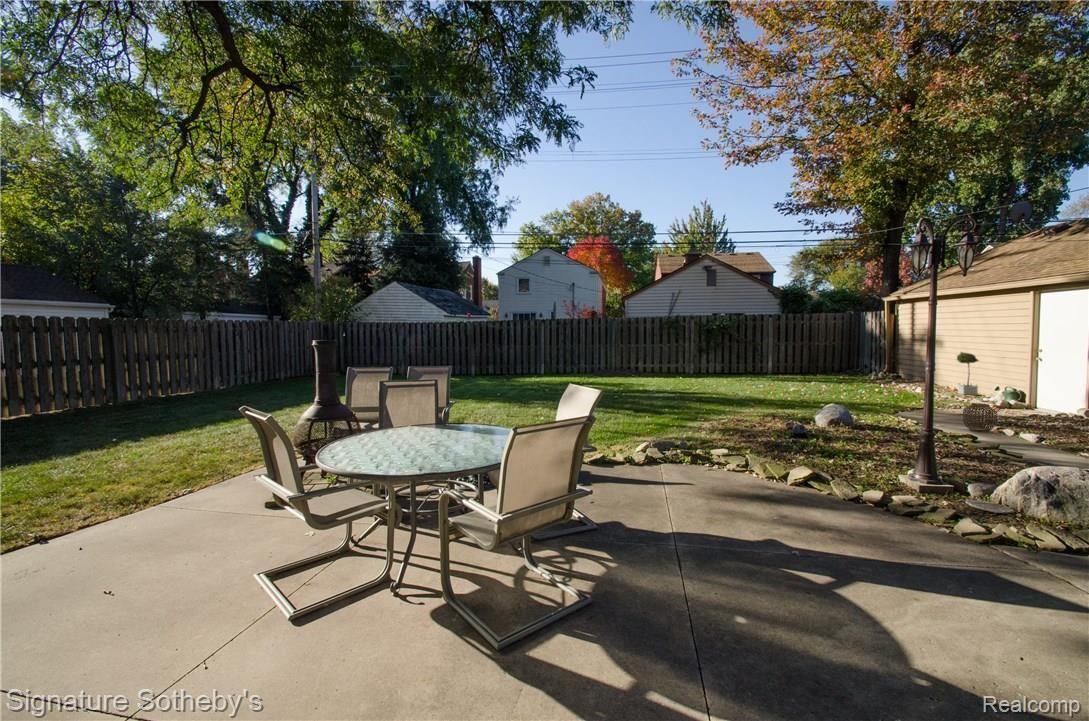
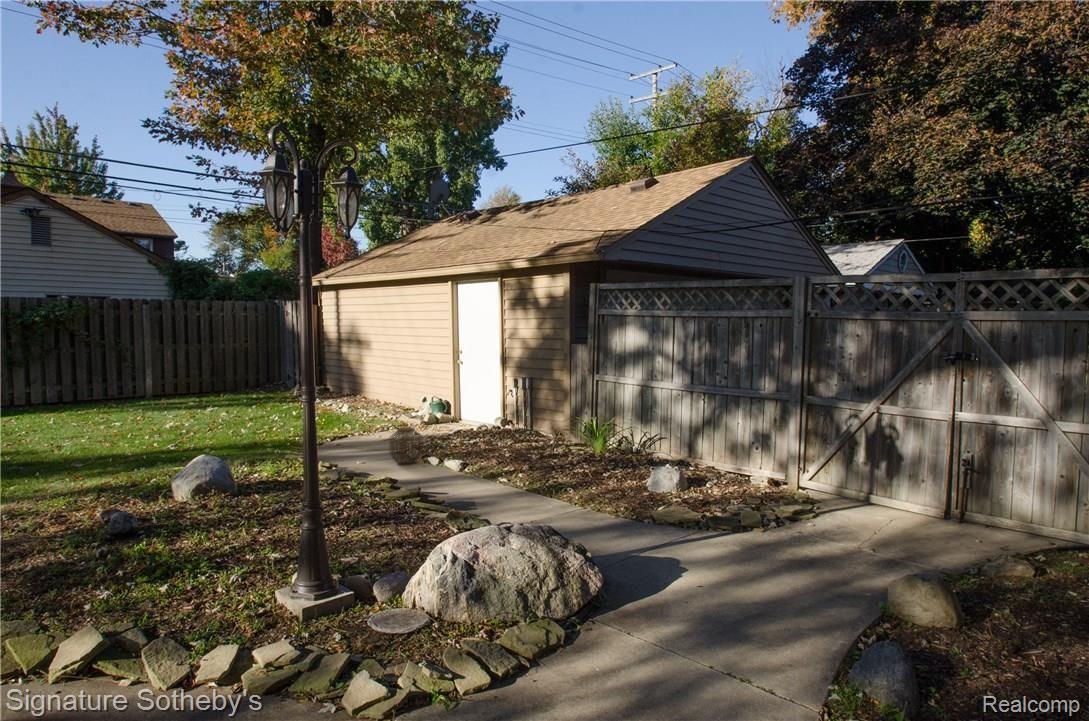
potted tree: present [957,352,979,395] -> none [385,355,408,409]

